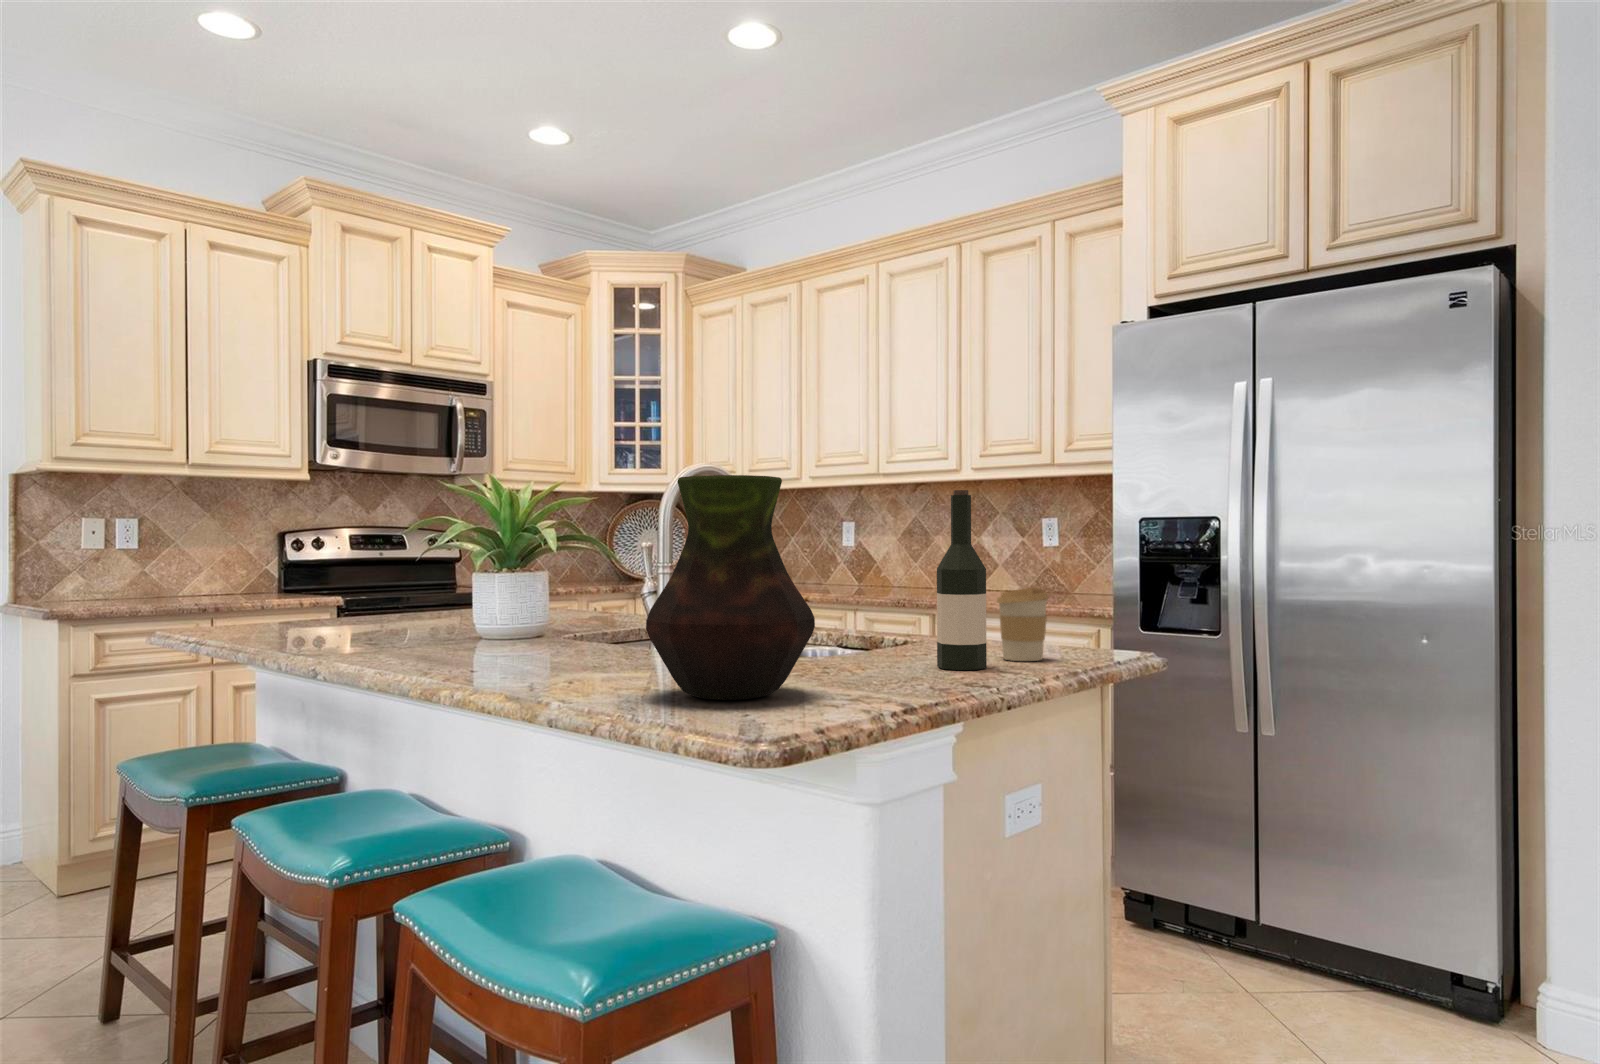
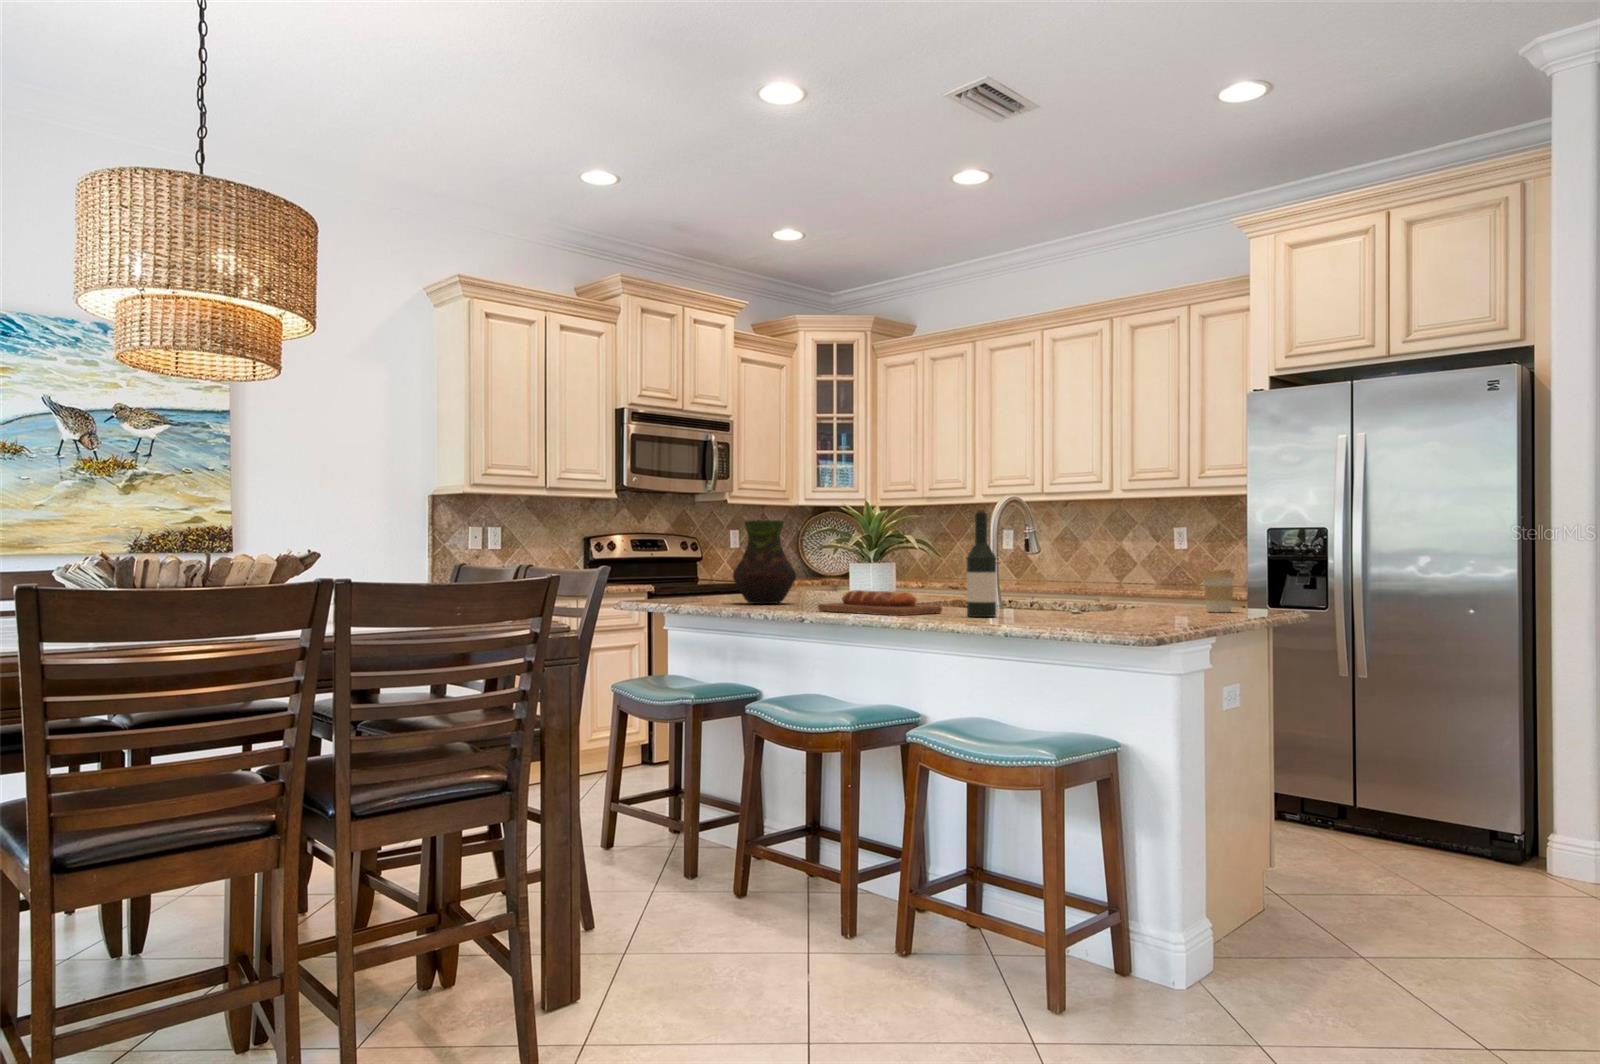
vase: present [646,475,815,700] -> present [733,520,796,604]
wine bottle: present [937,490,987,670] -> present [967,510,996,617]
bread loaf: none [350,624,541,676] -> present [818,590,942,616]

